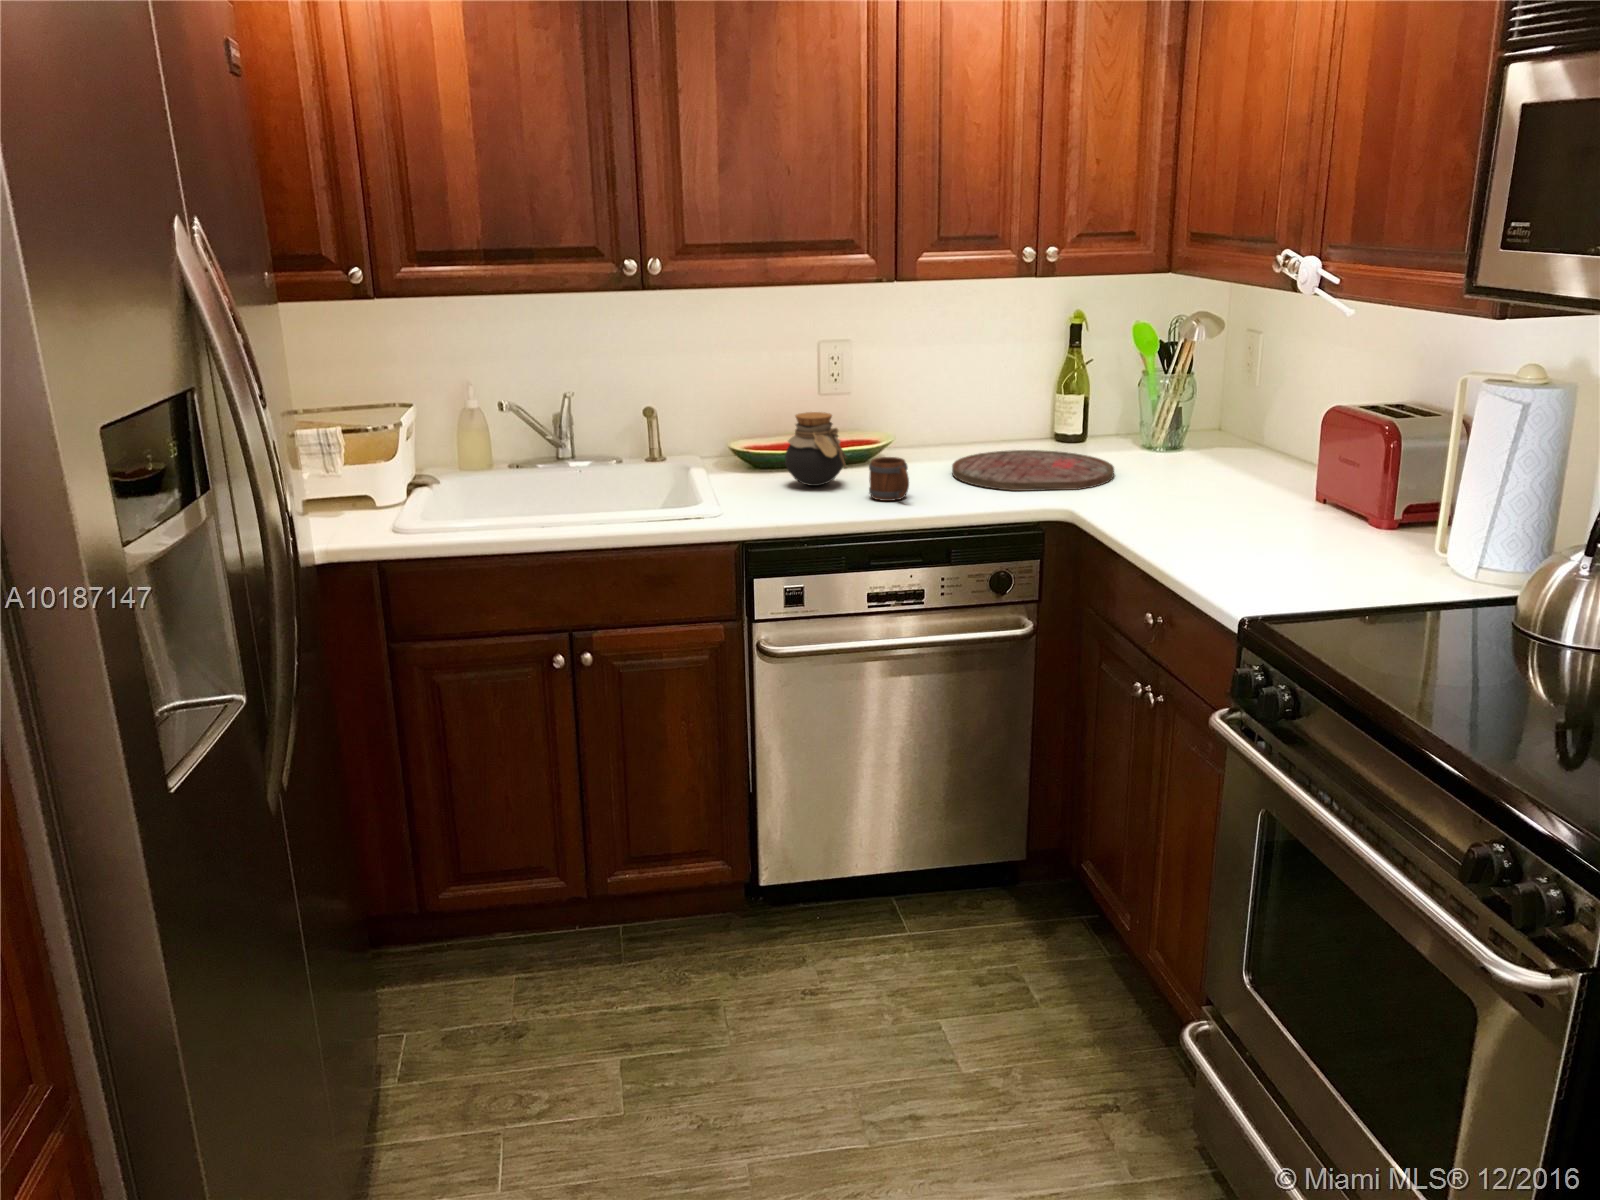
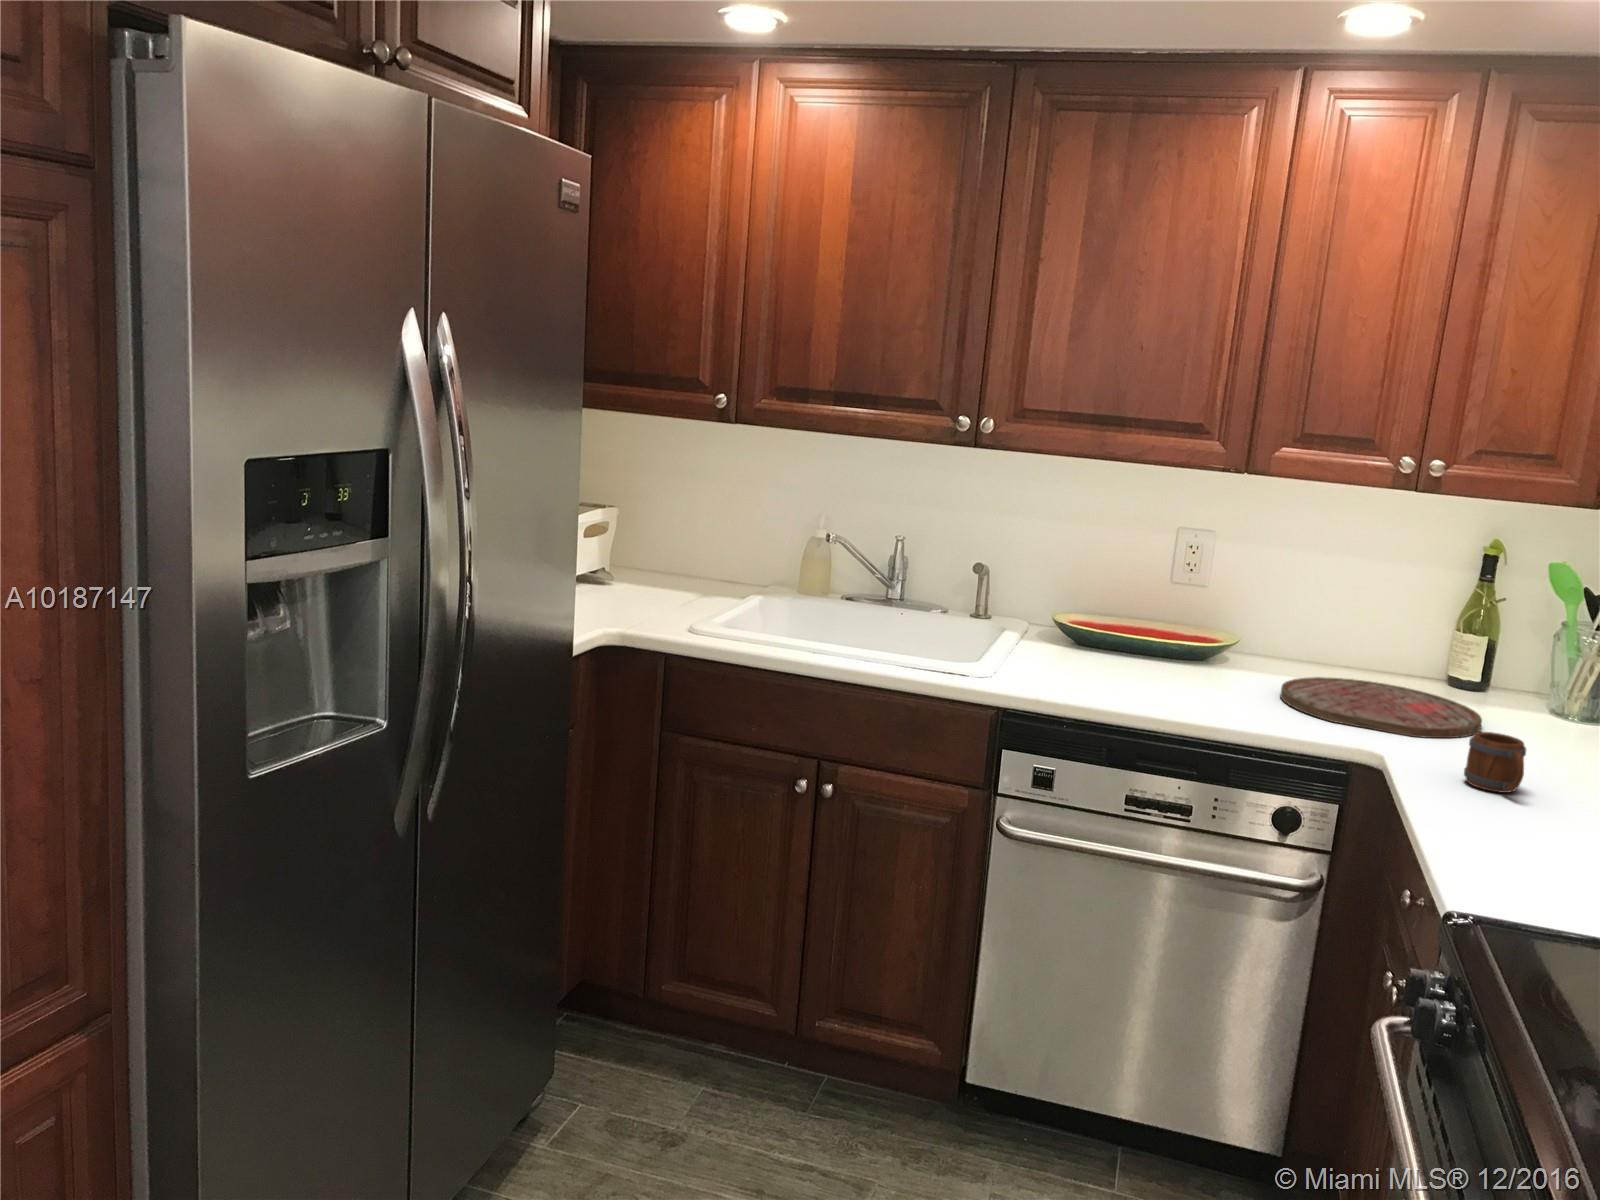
jar: present [785,412,846,486] -> none [1090,594,1155,673]
mug: present [869,457,909,501] -> present [1464,732,1526,793]

